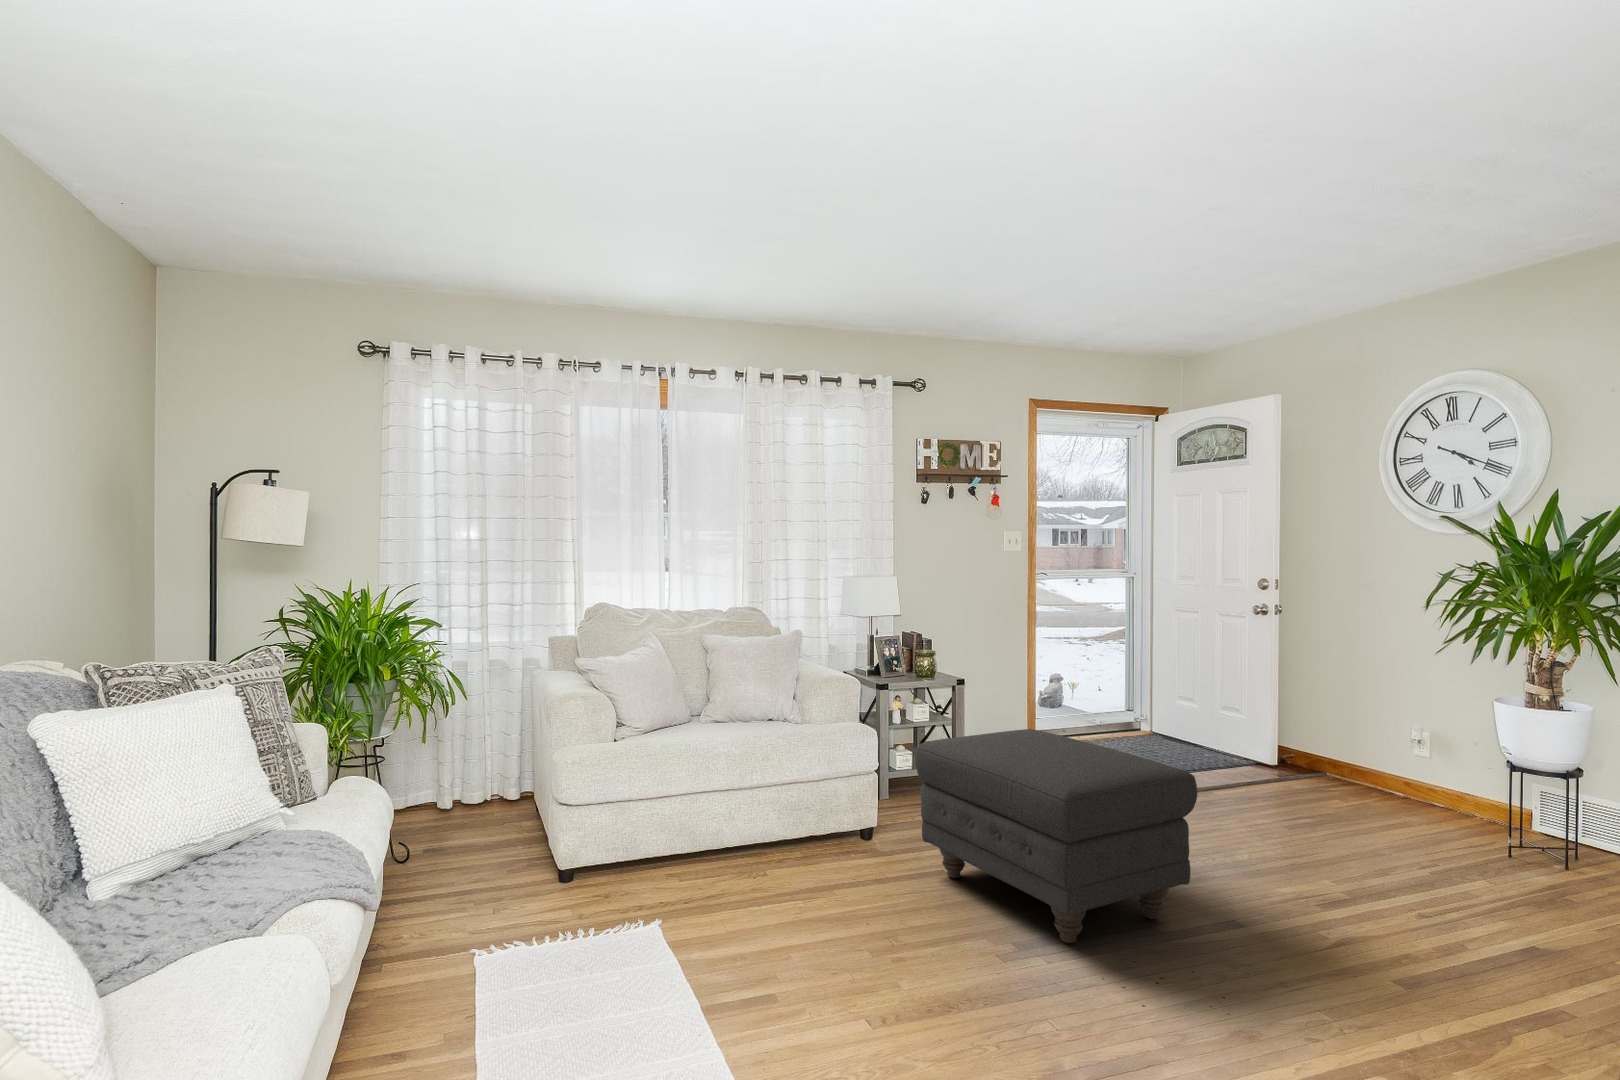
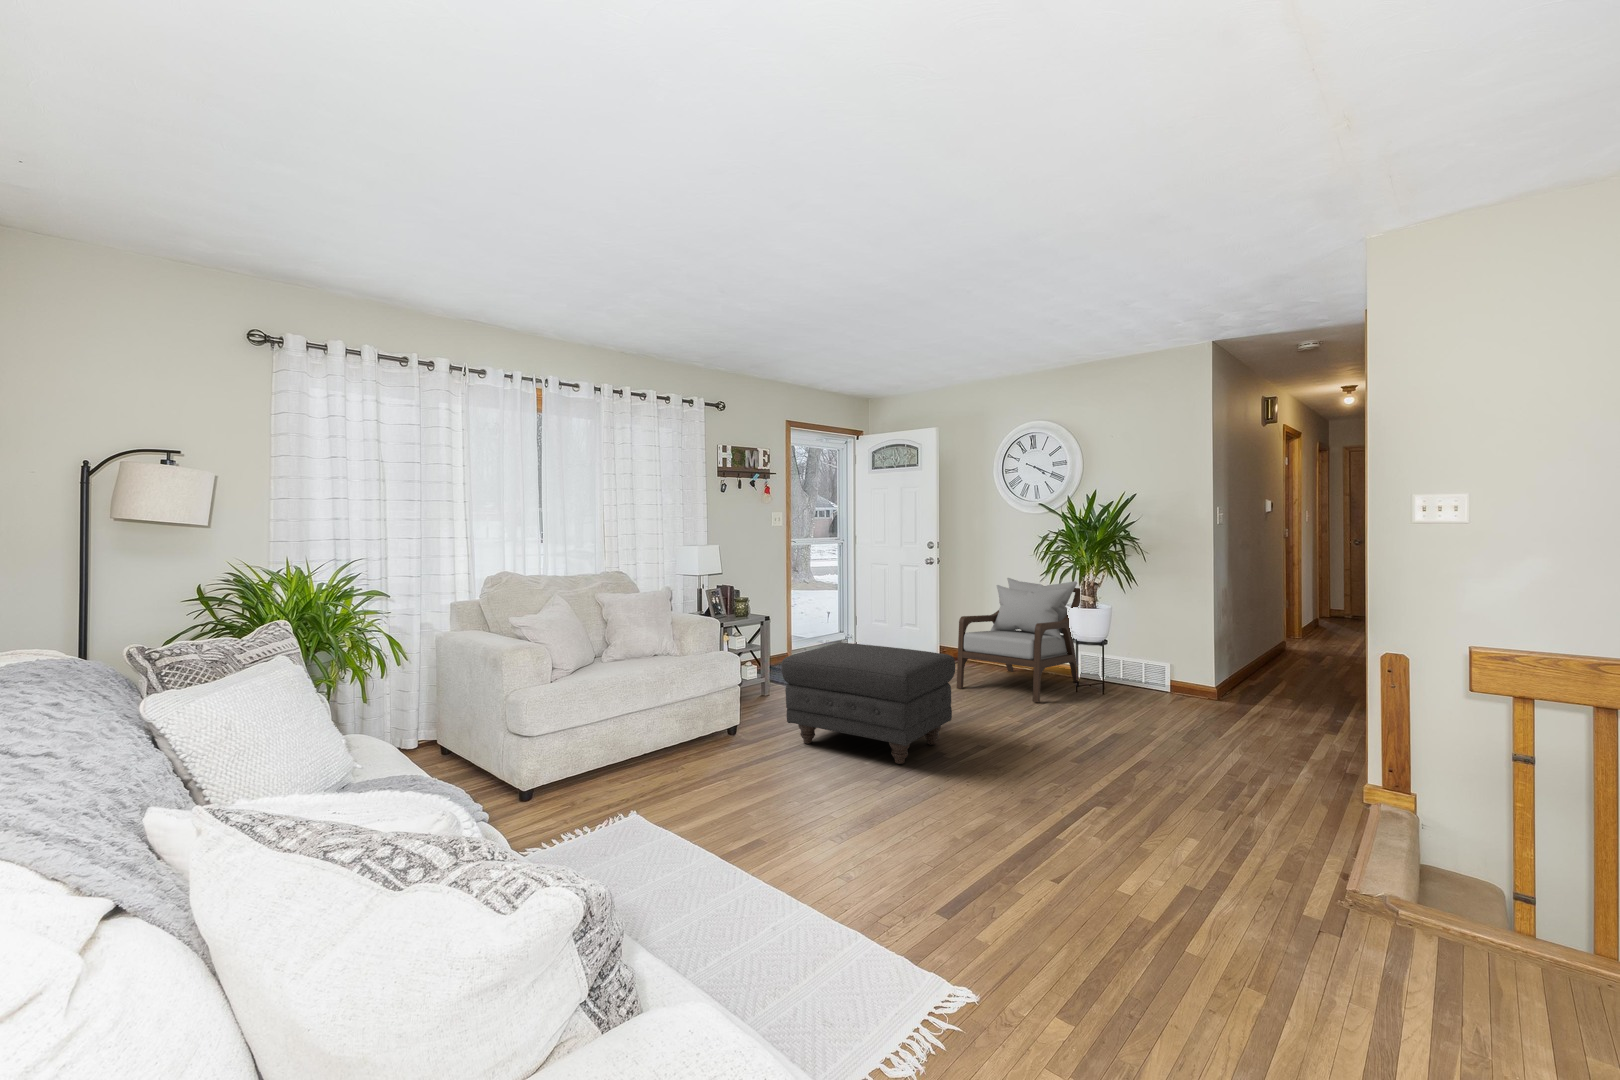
armchair: none [1274,644,1554,875] -> present [957,578,1082,702]

